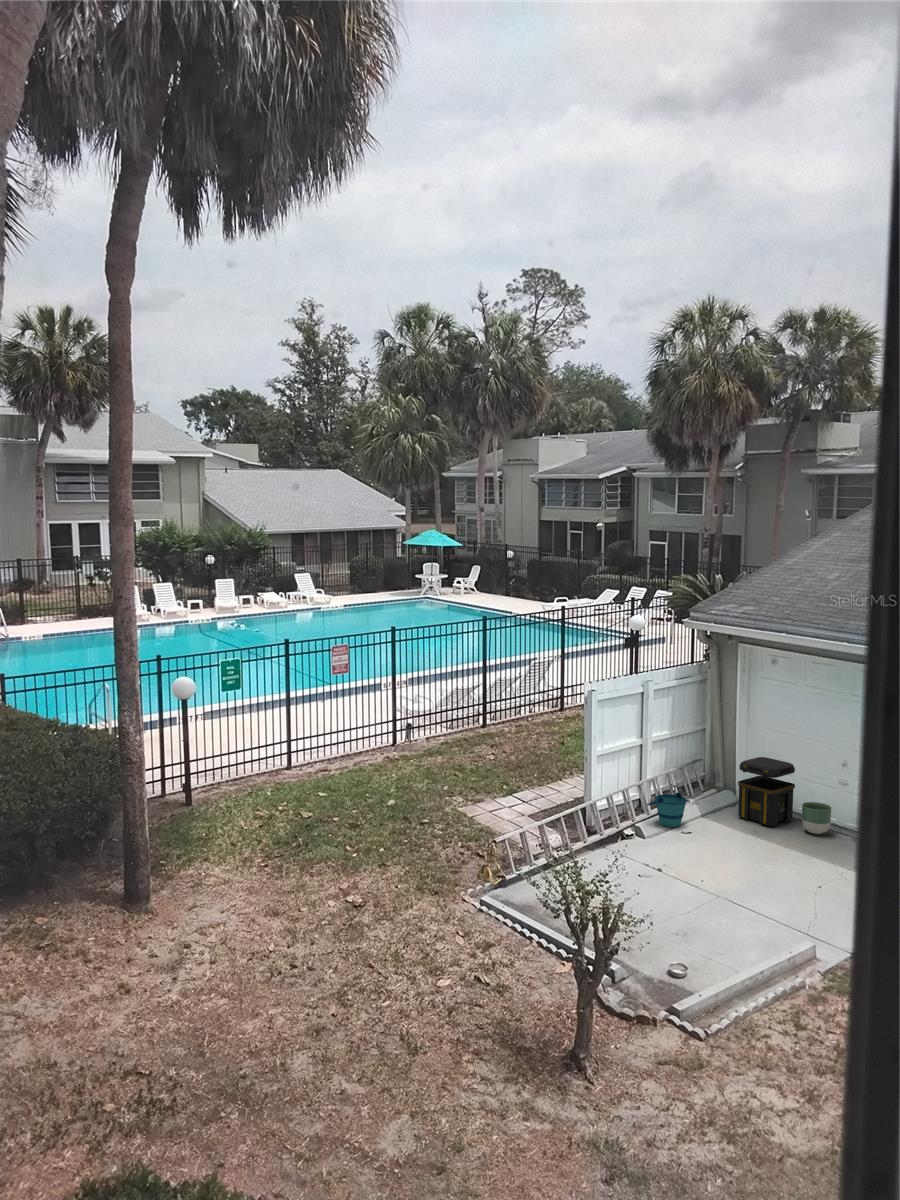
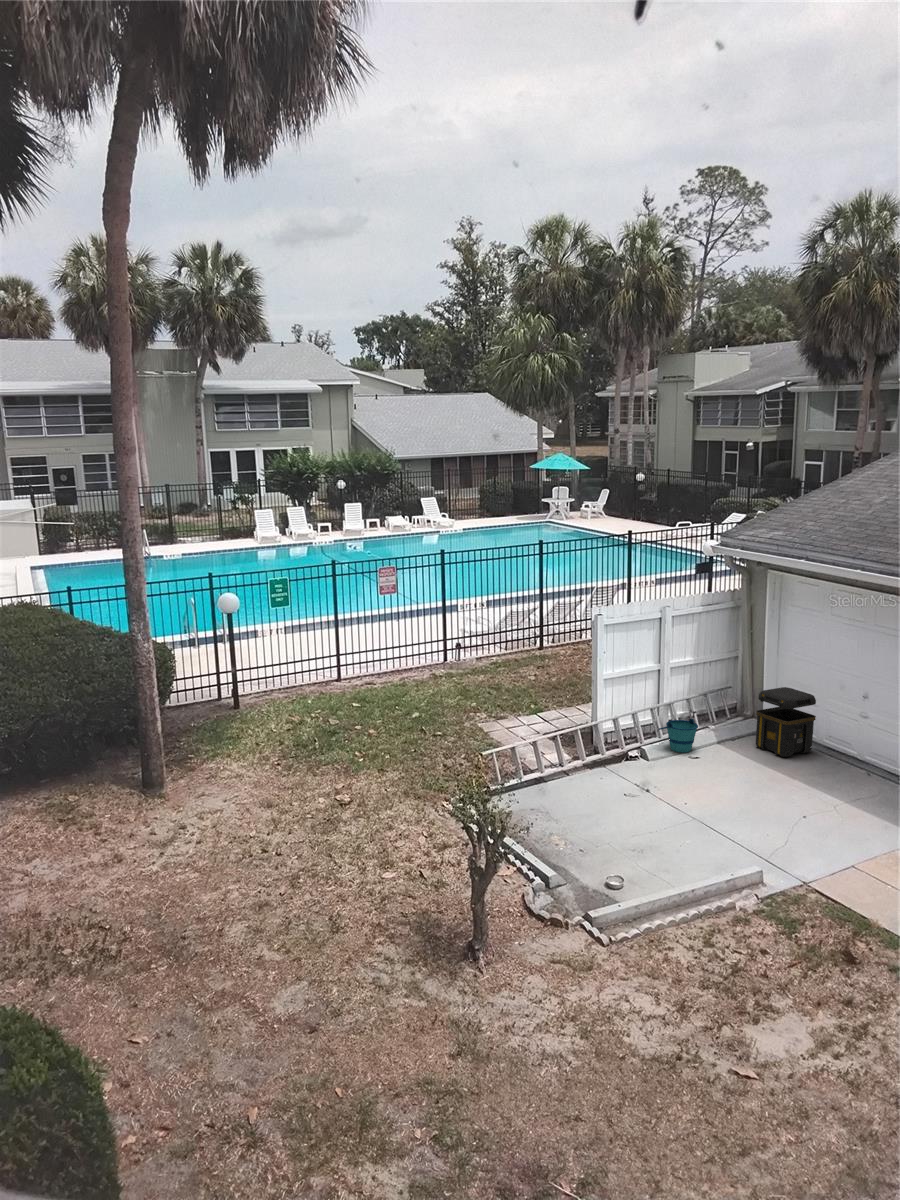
planter: present [802,802,831,834] -> none [817,735,847,767]

